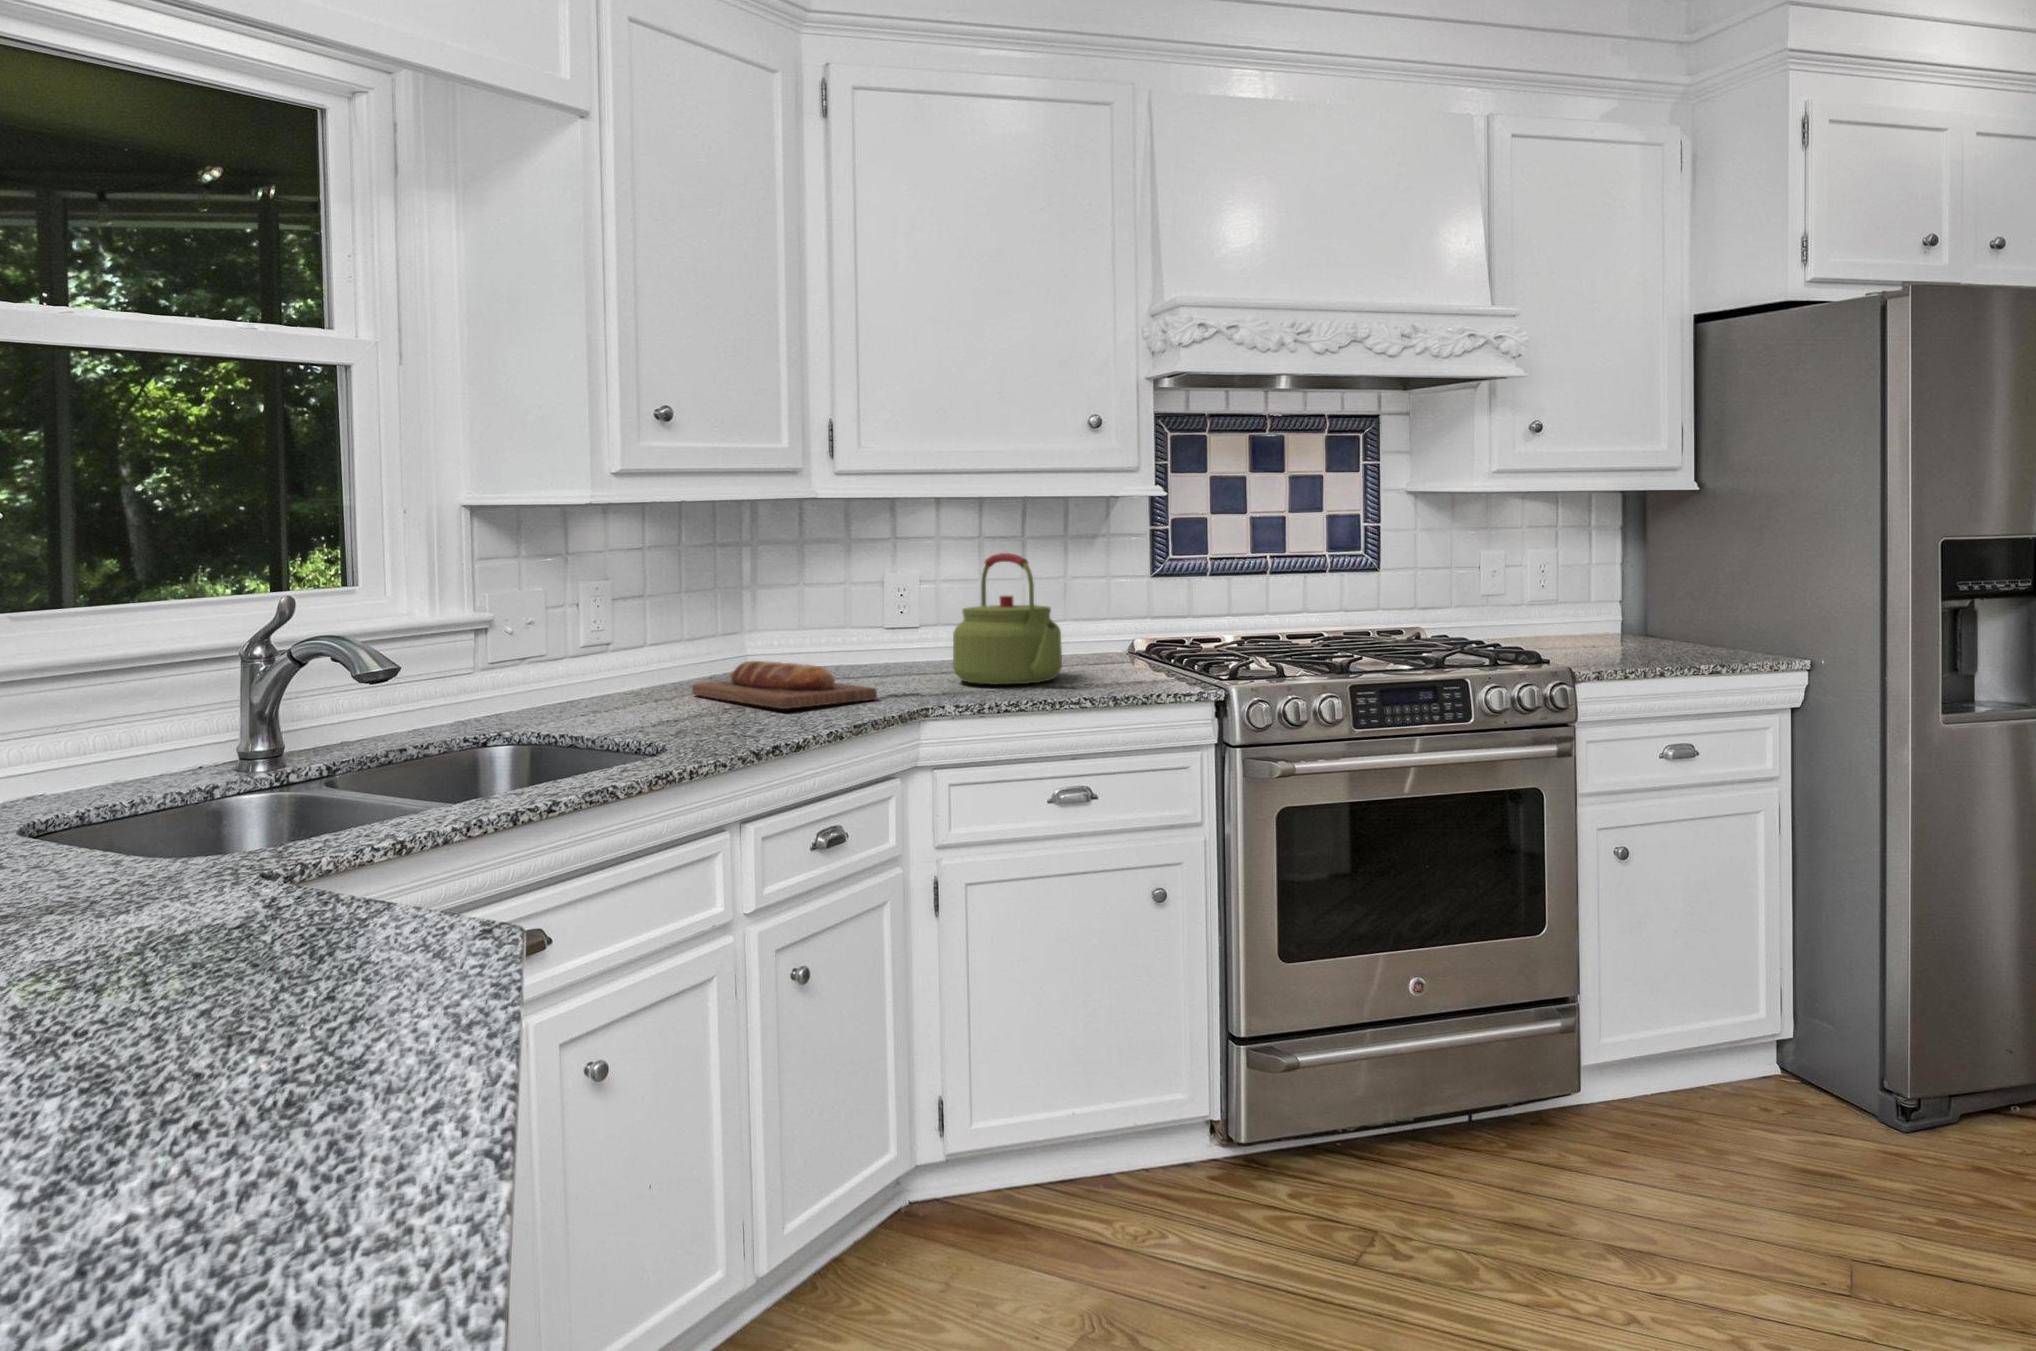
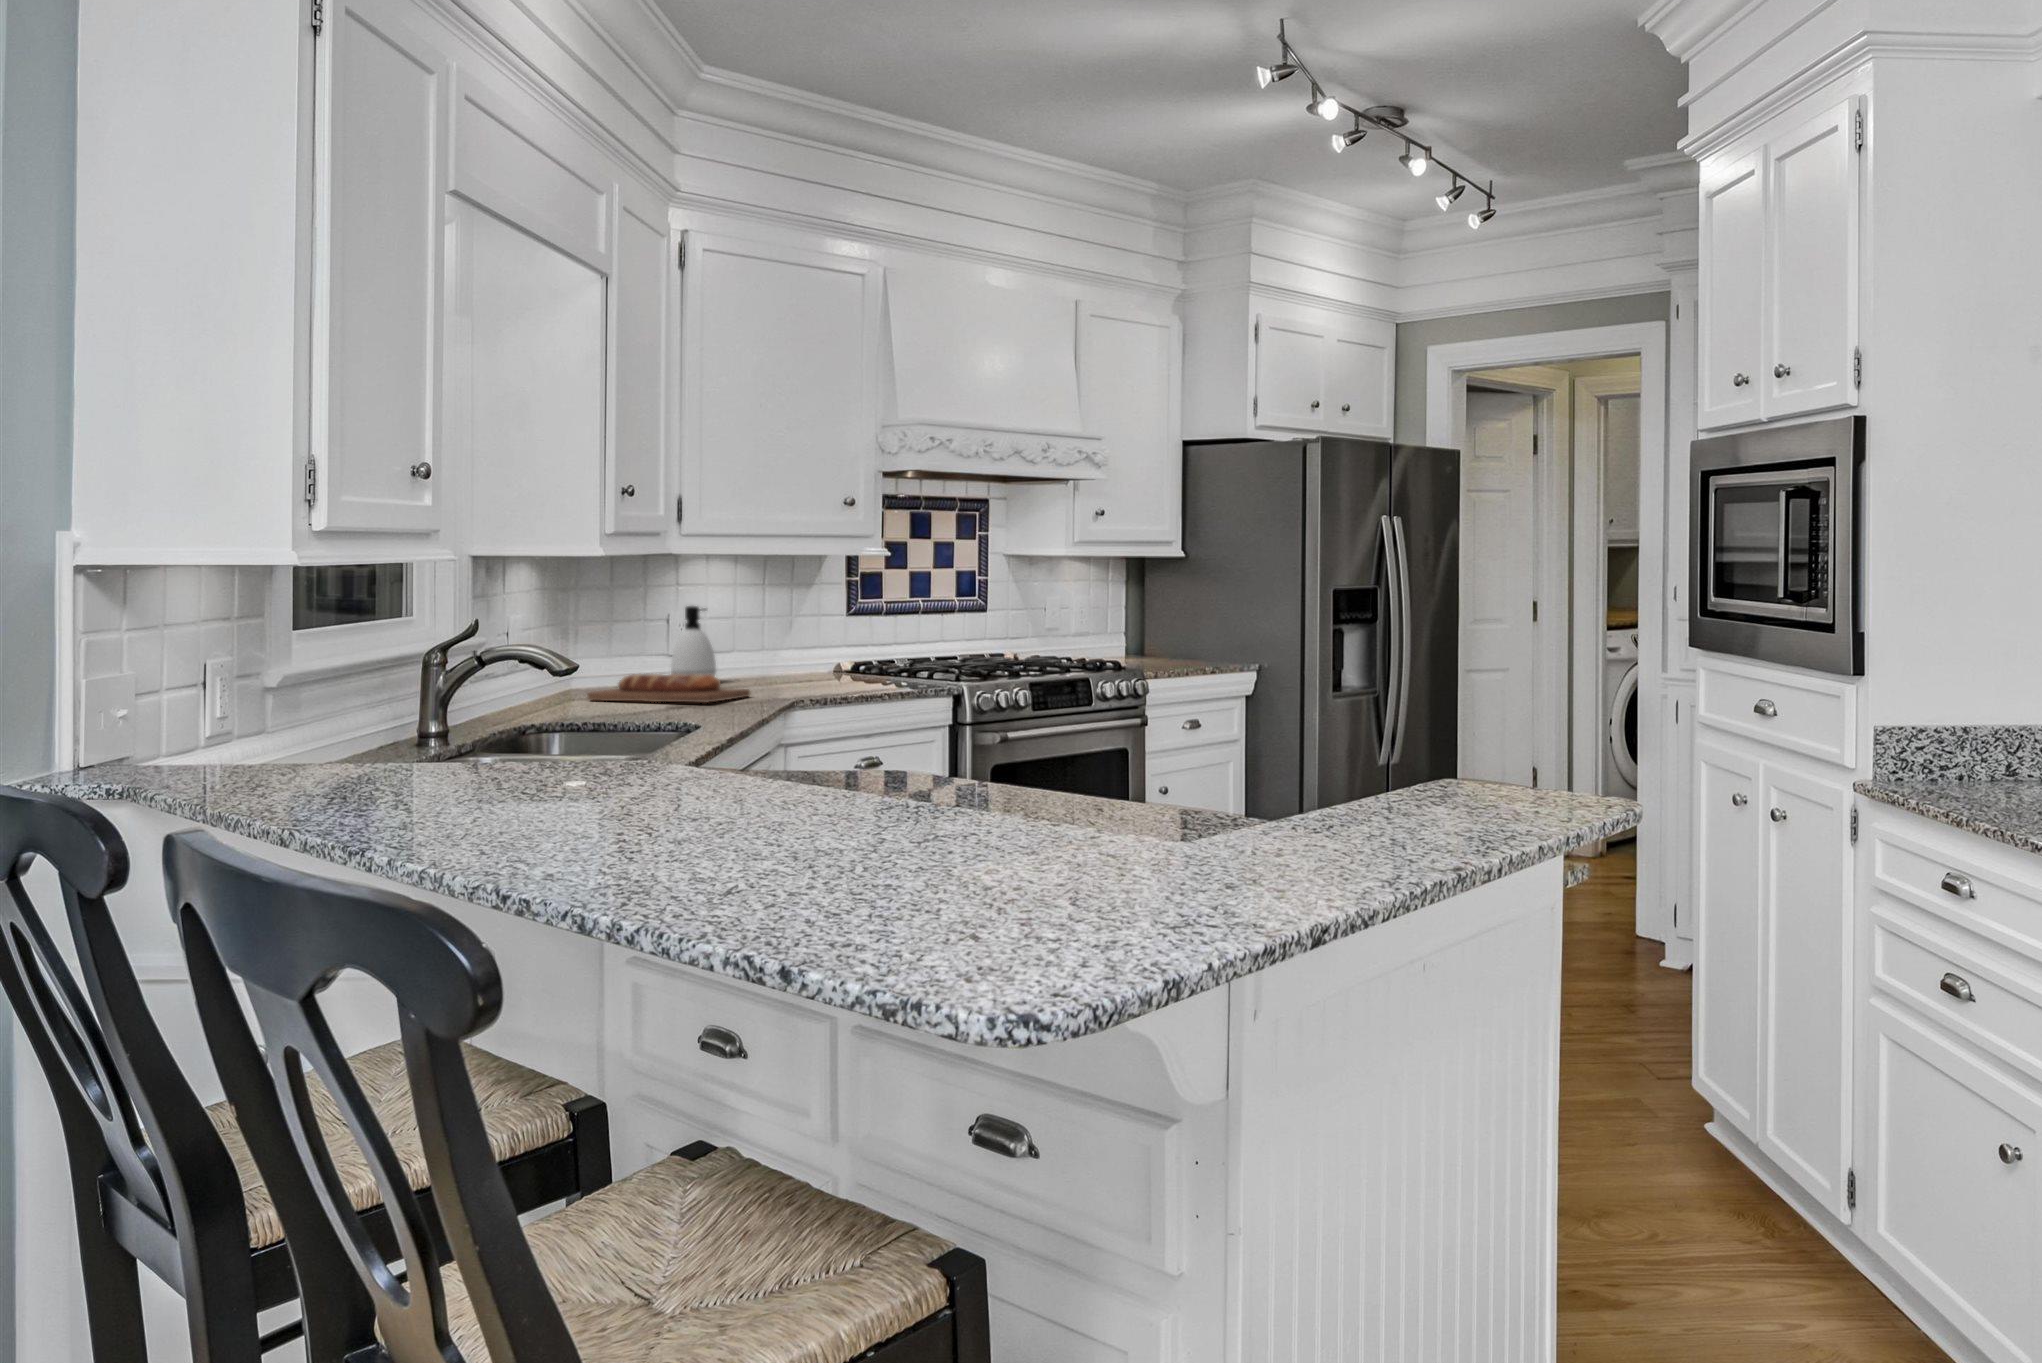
kettle: present [953,553,1062,684] -> none [769,597,861,686]
soap dispenser: none [861,566,917,671] -> present [671,606,716,676]

